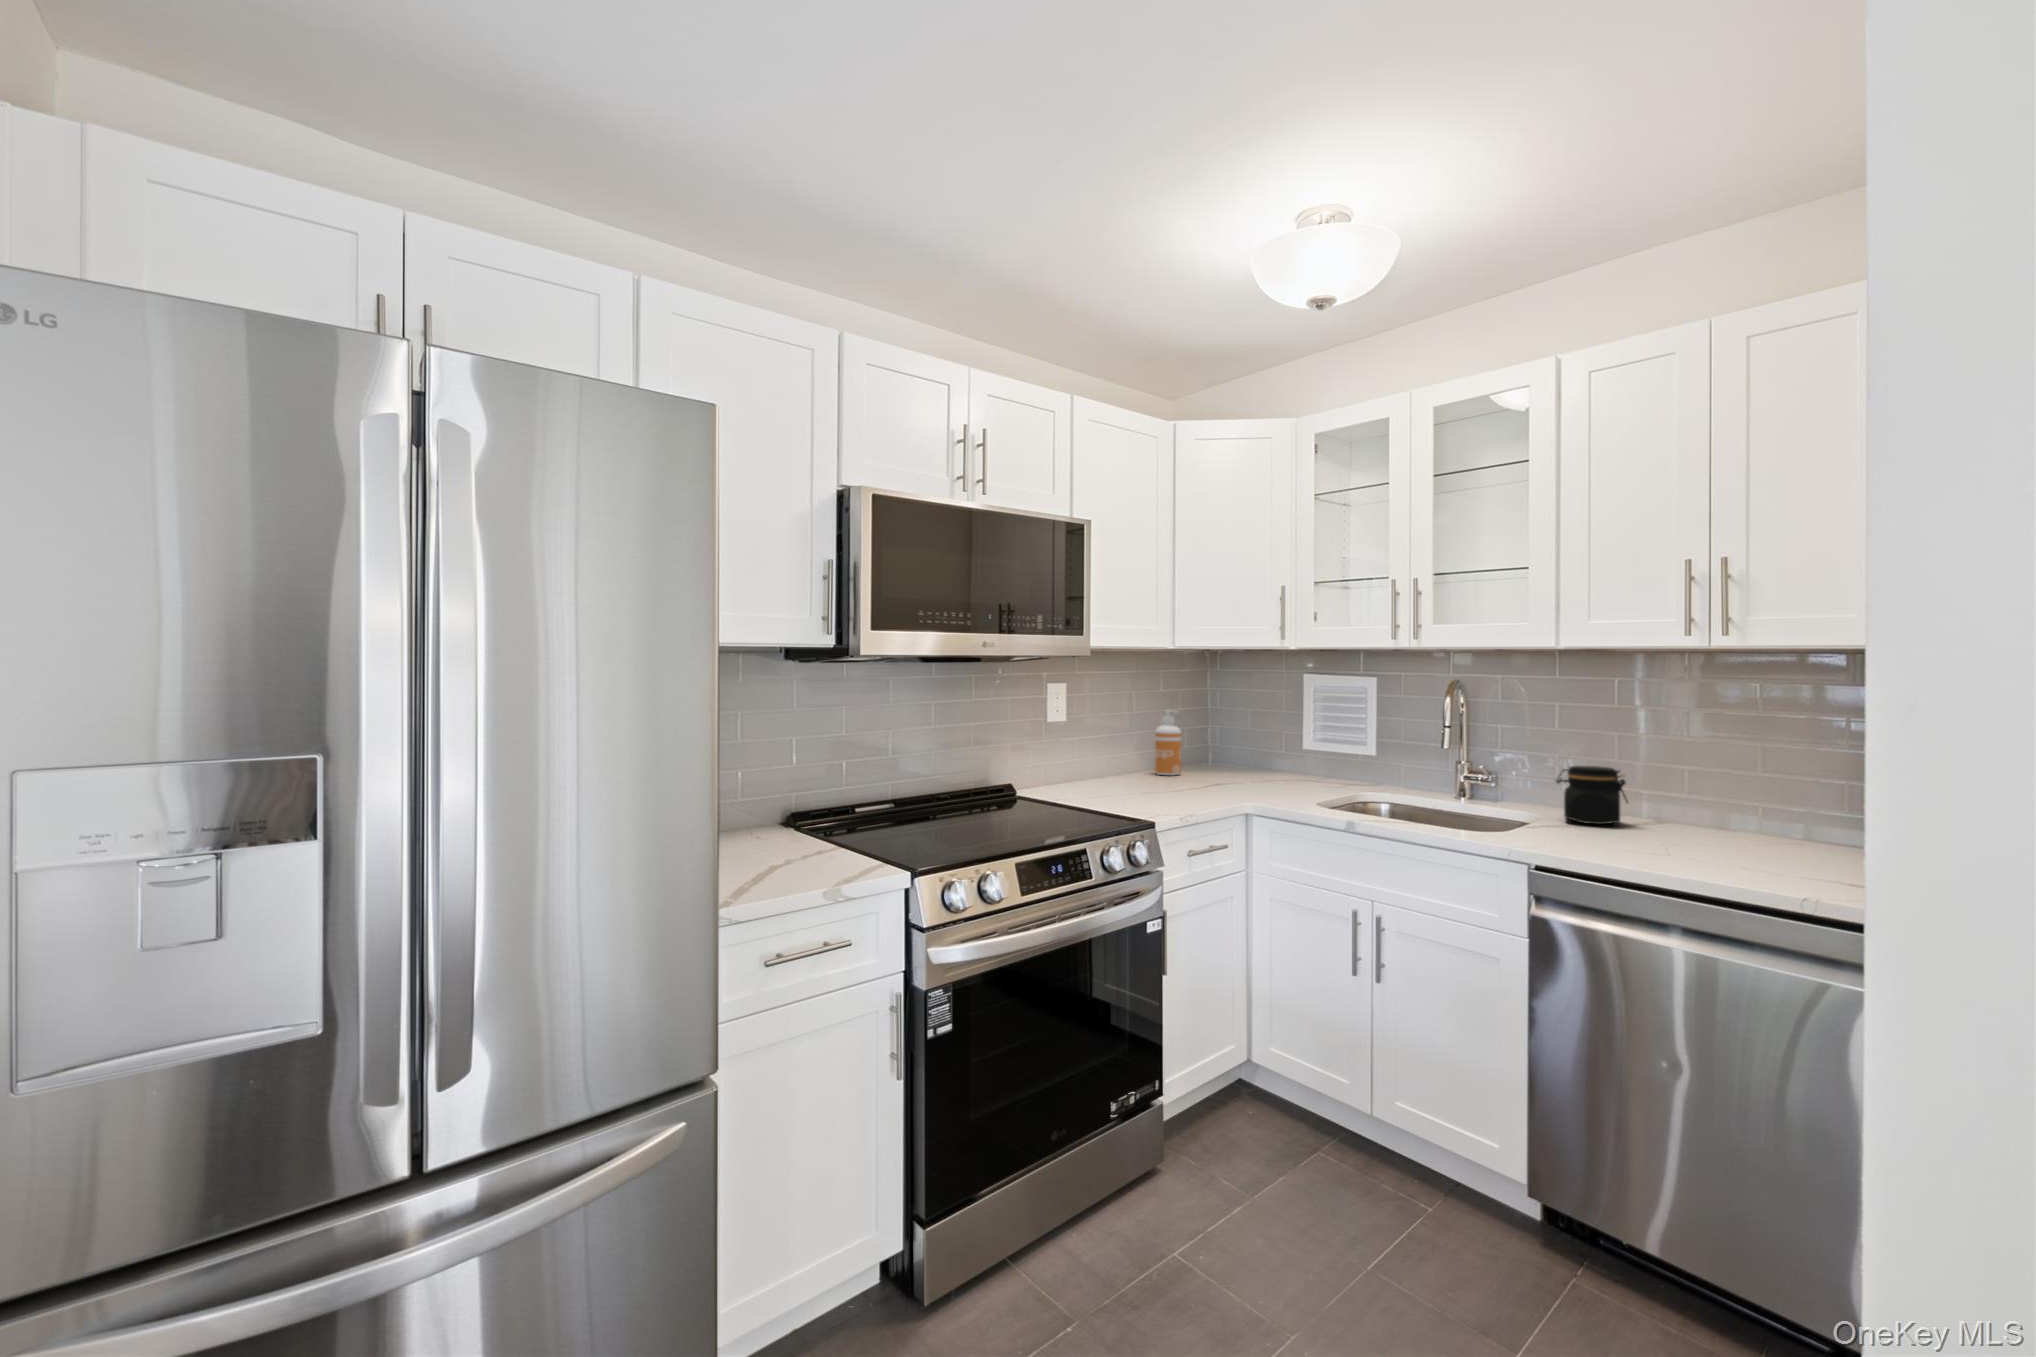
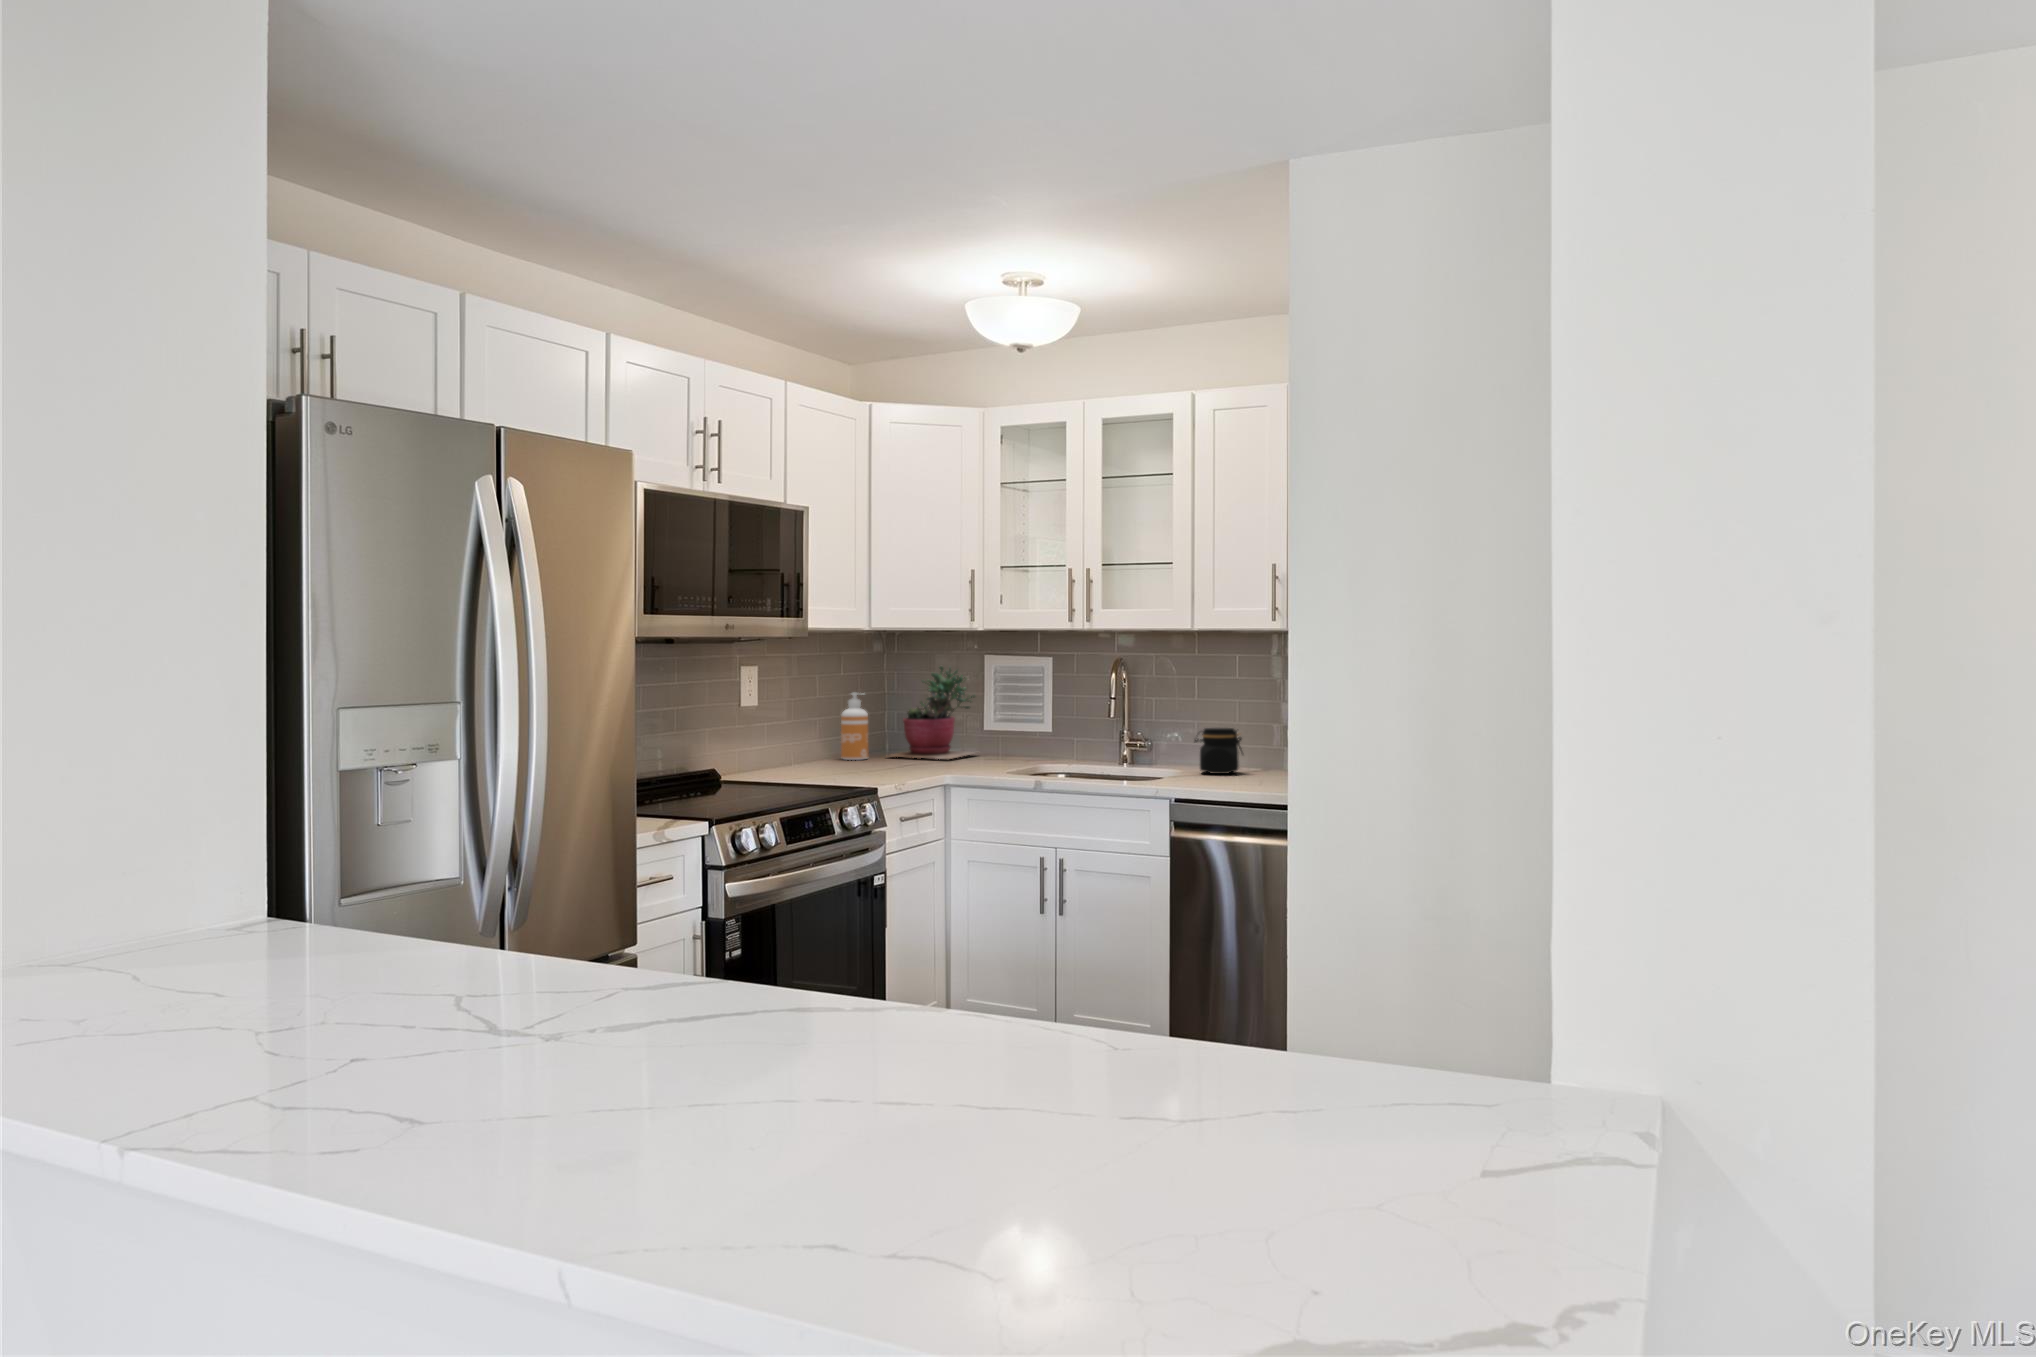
succulent plant: none [1197,685,1298,780] -> present [893,666,974,759]

